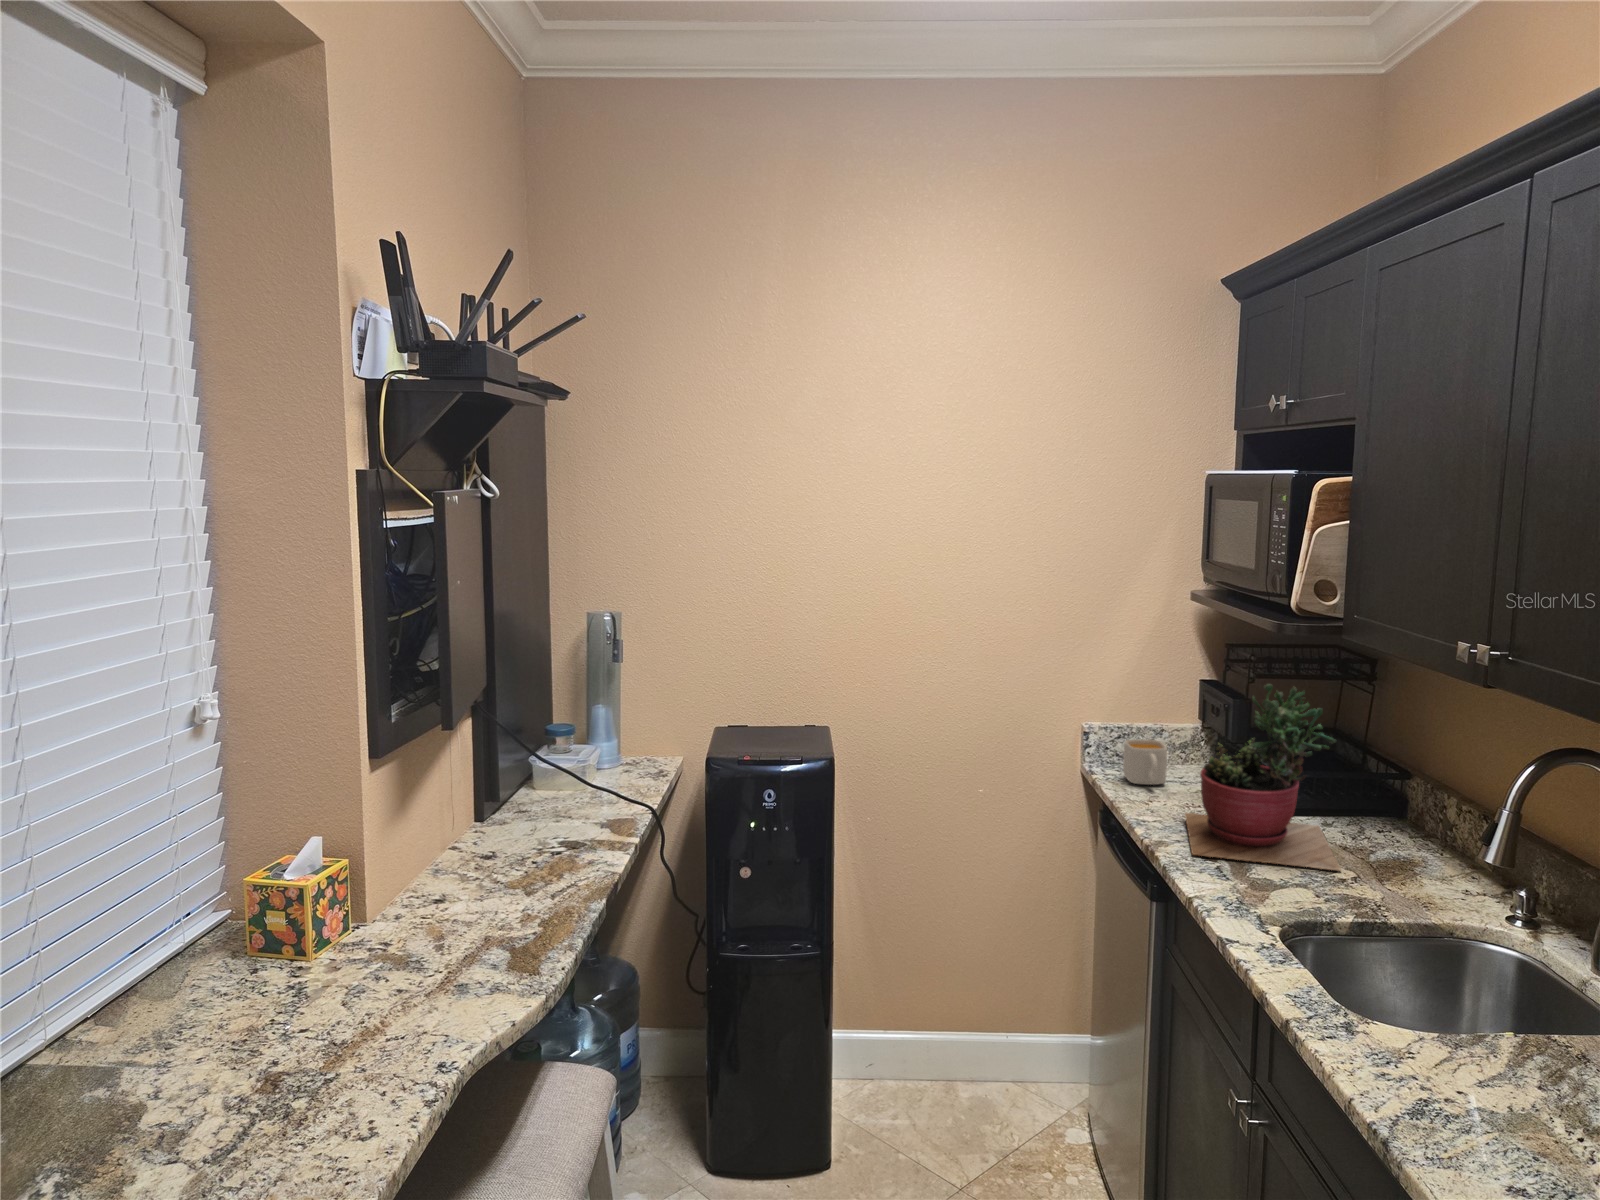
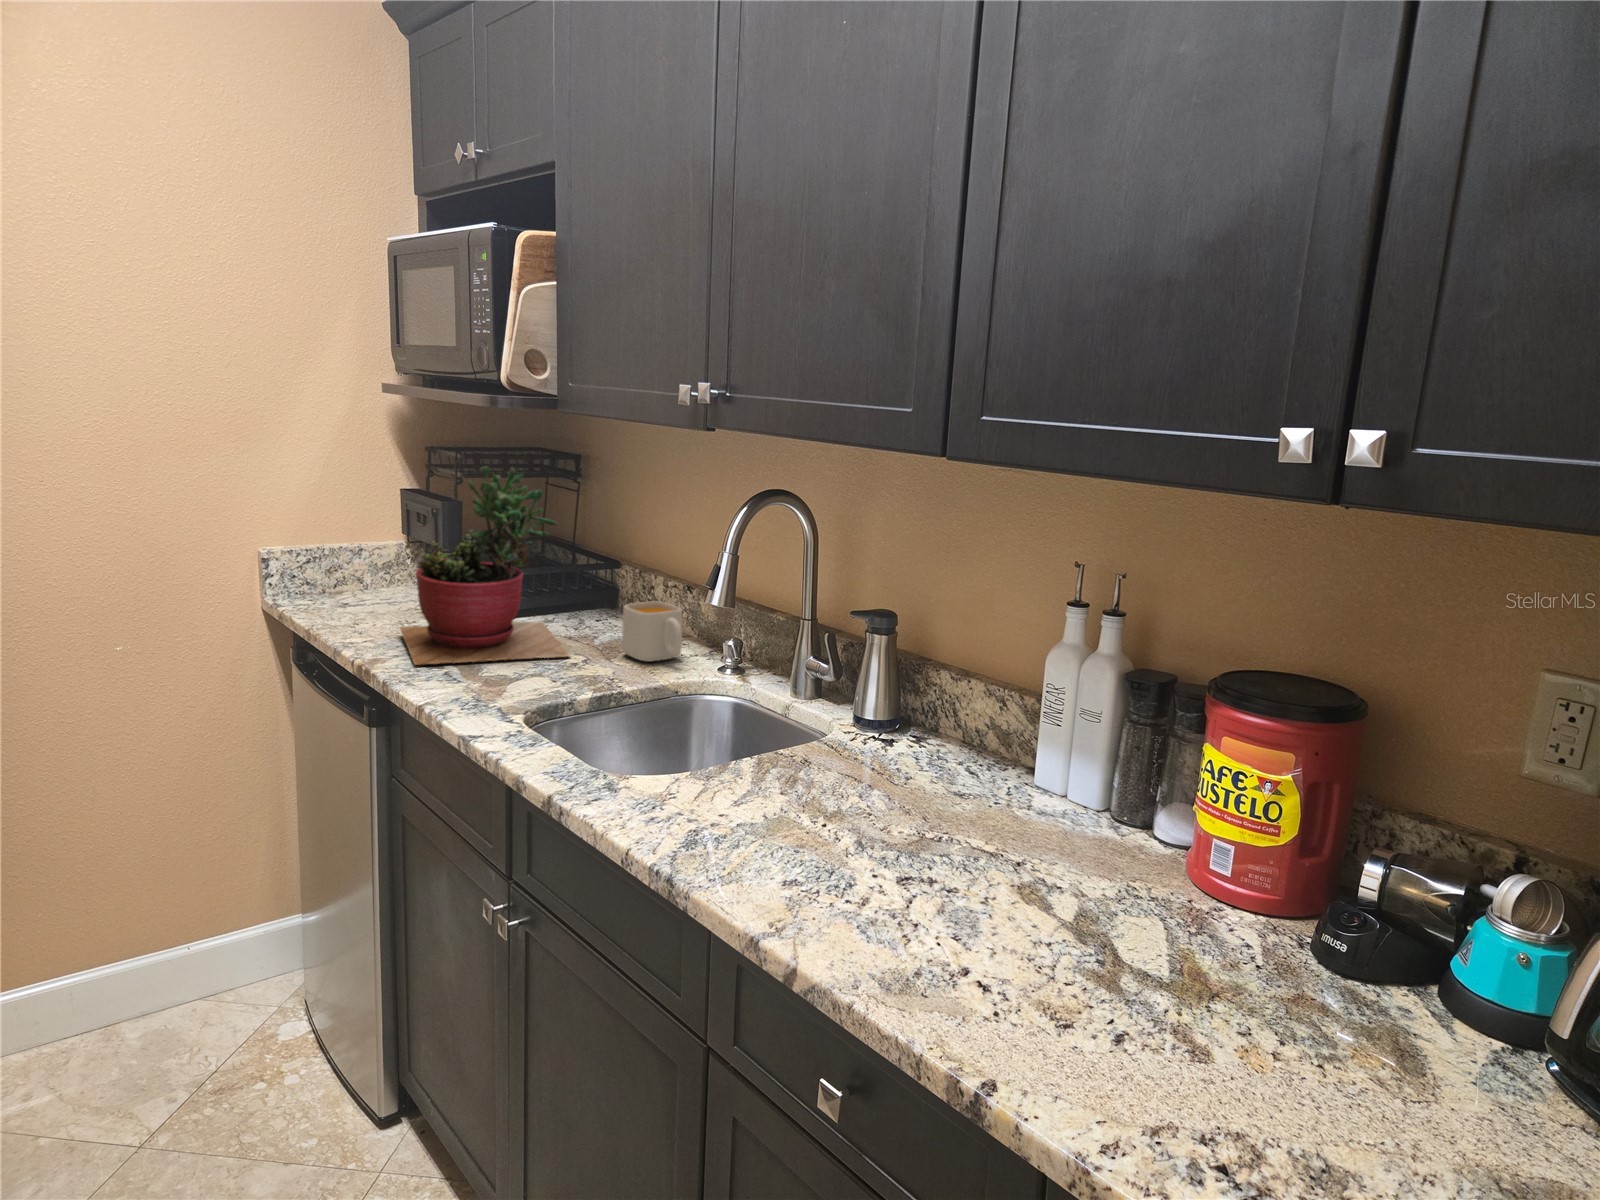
mug: present [1123,740,1167,785] -> present [622,601,682,661]

